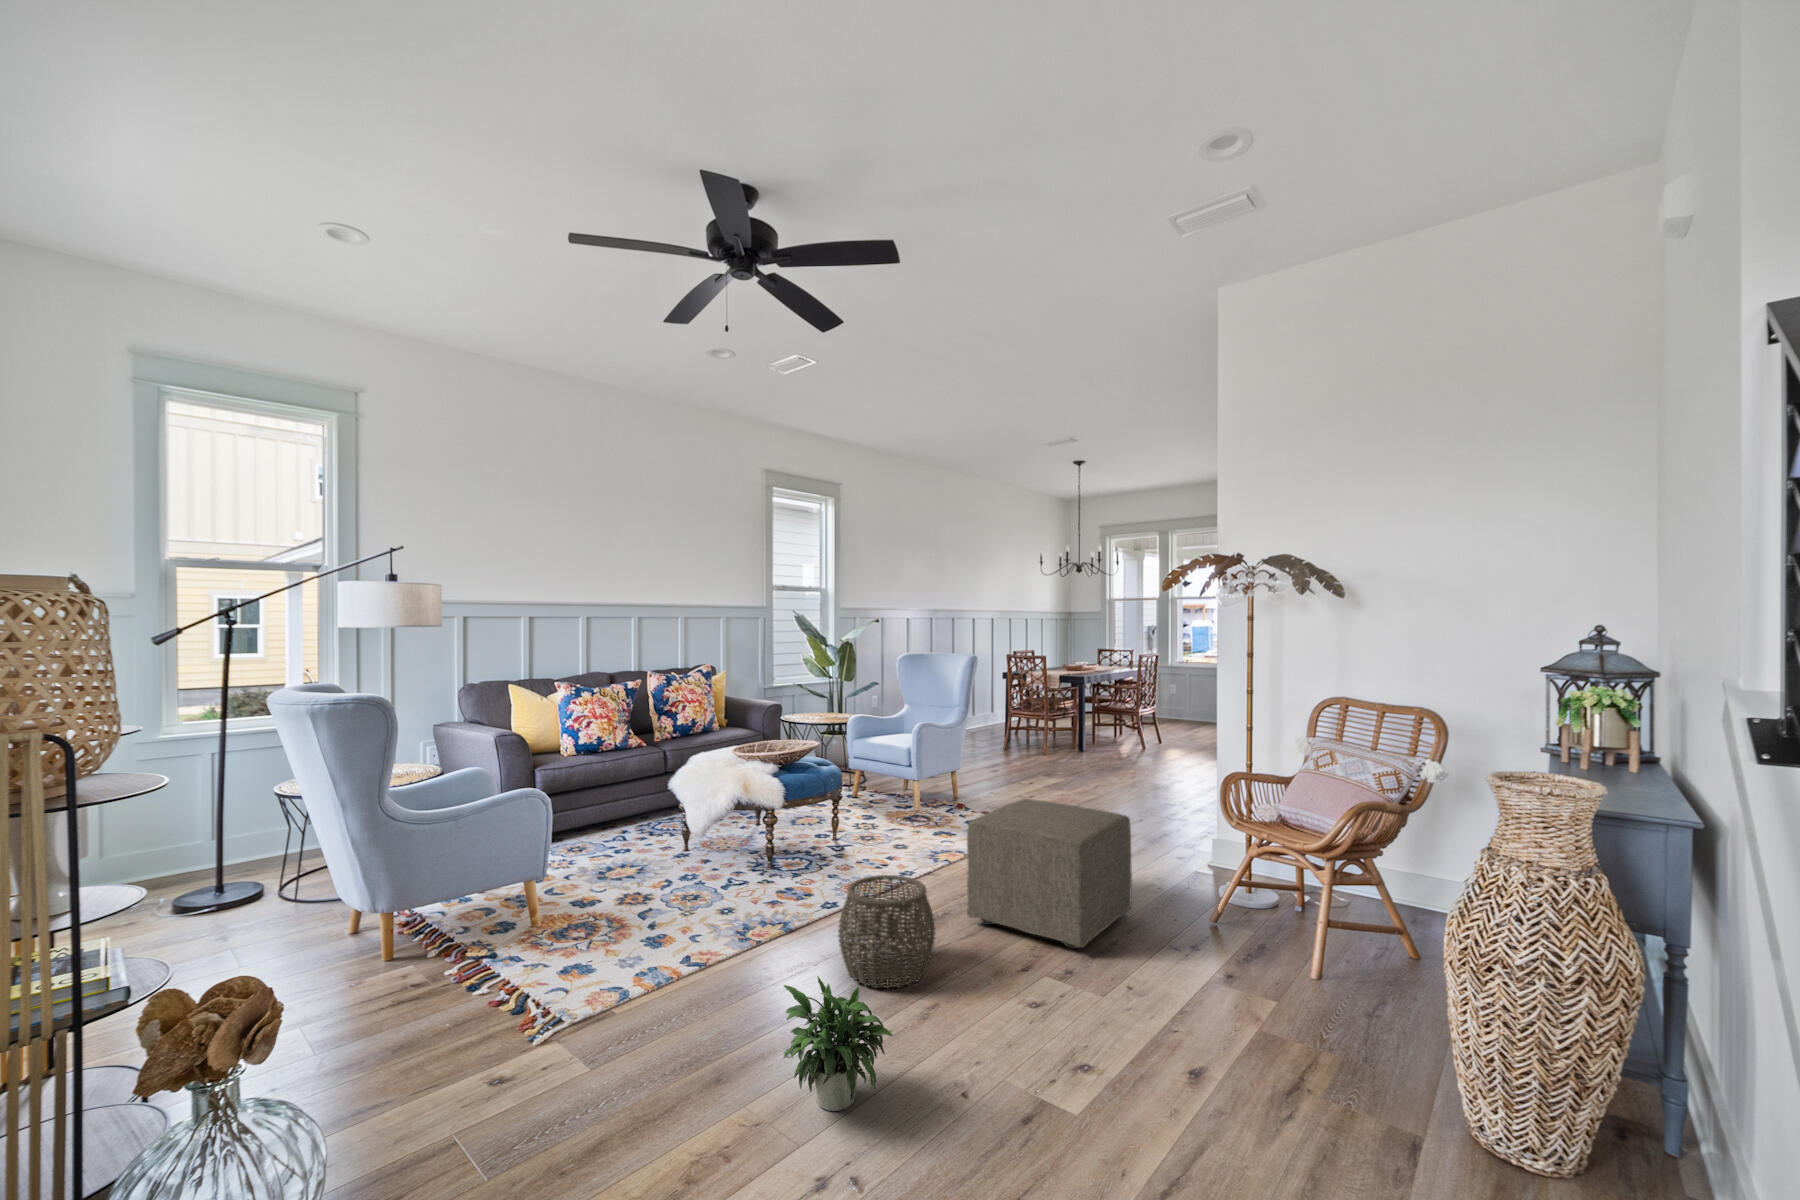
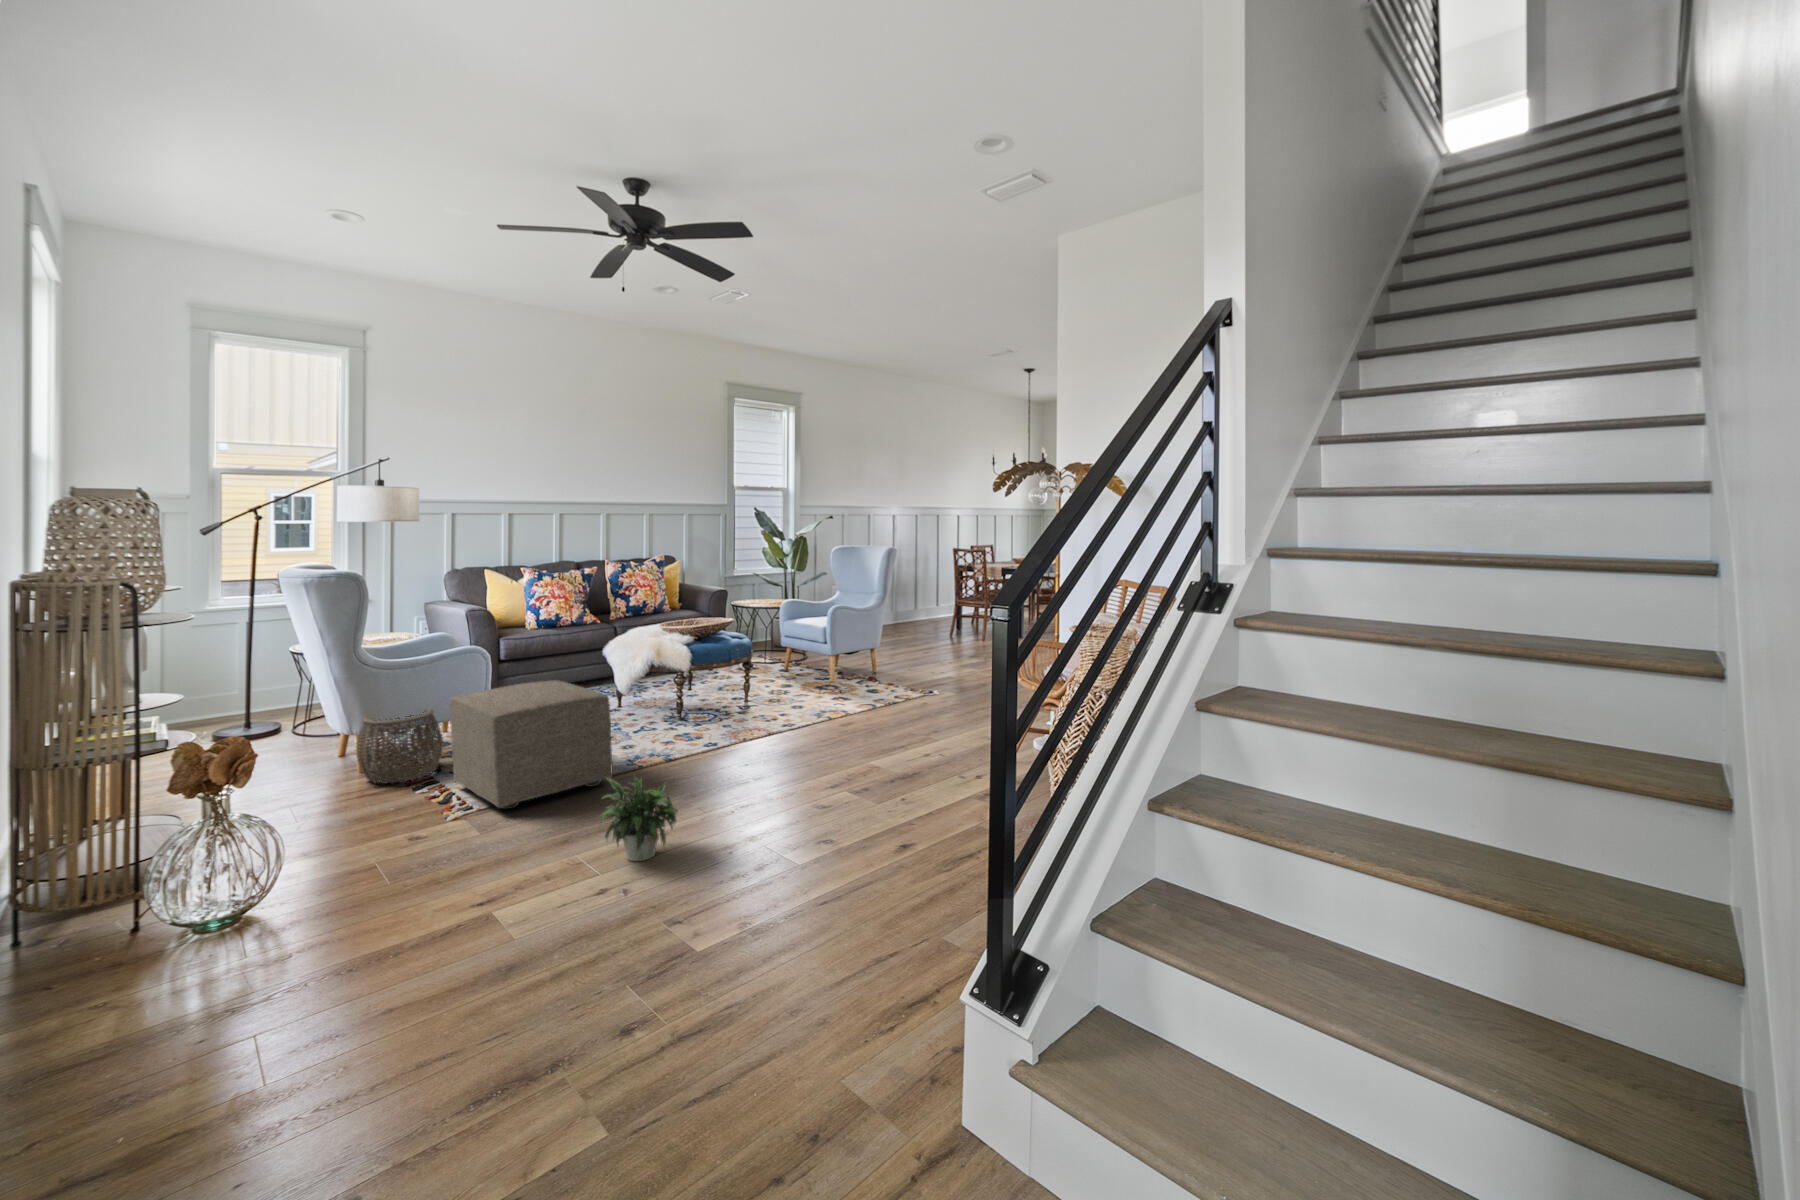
ottoman: present [967,799,1132,949] -> present [450,680,613,809]
woven basket: present [838,875,935,988] -> present [356,707,443,784]

